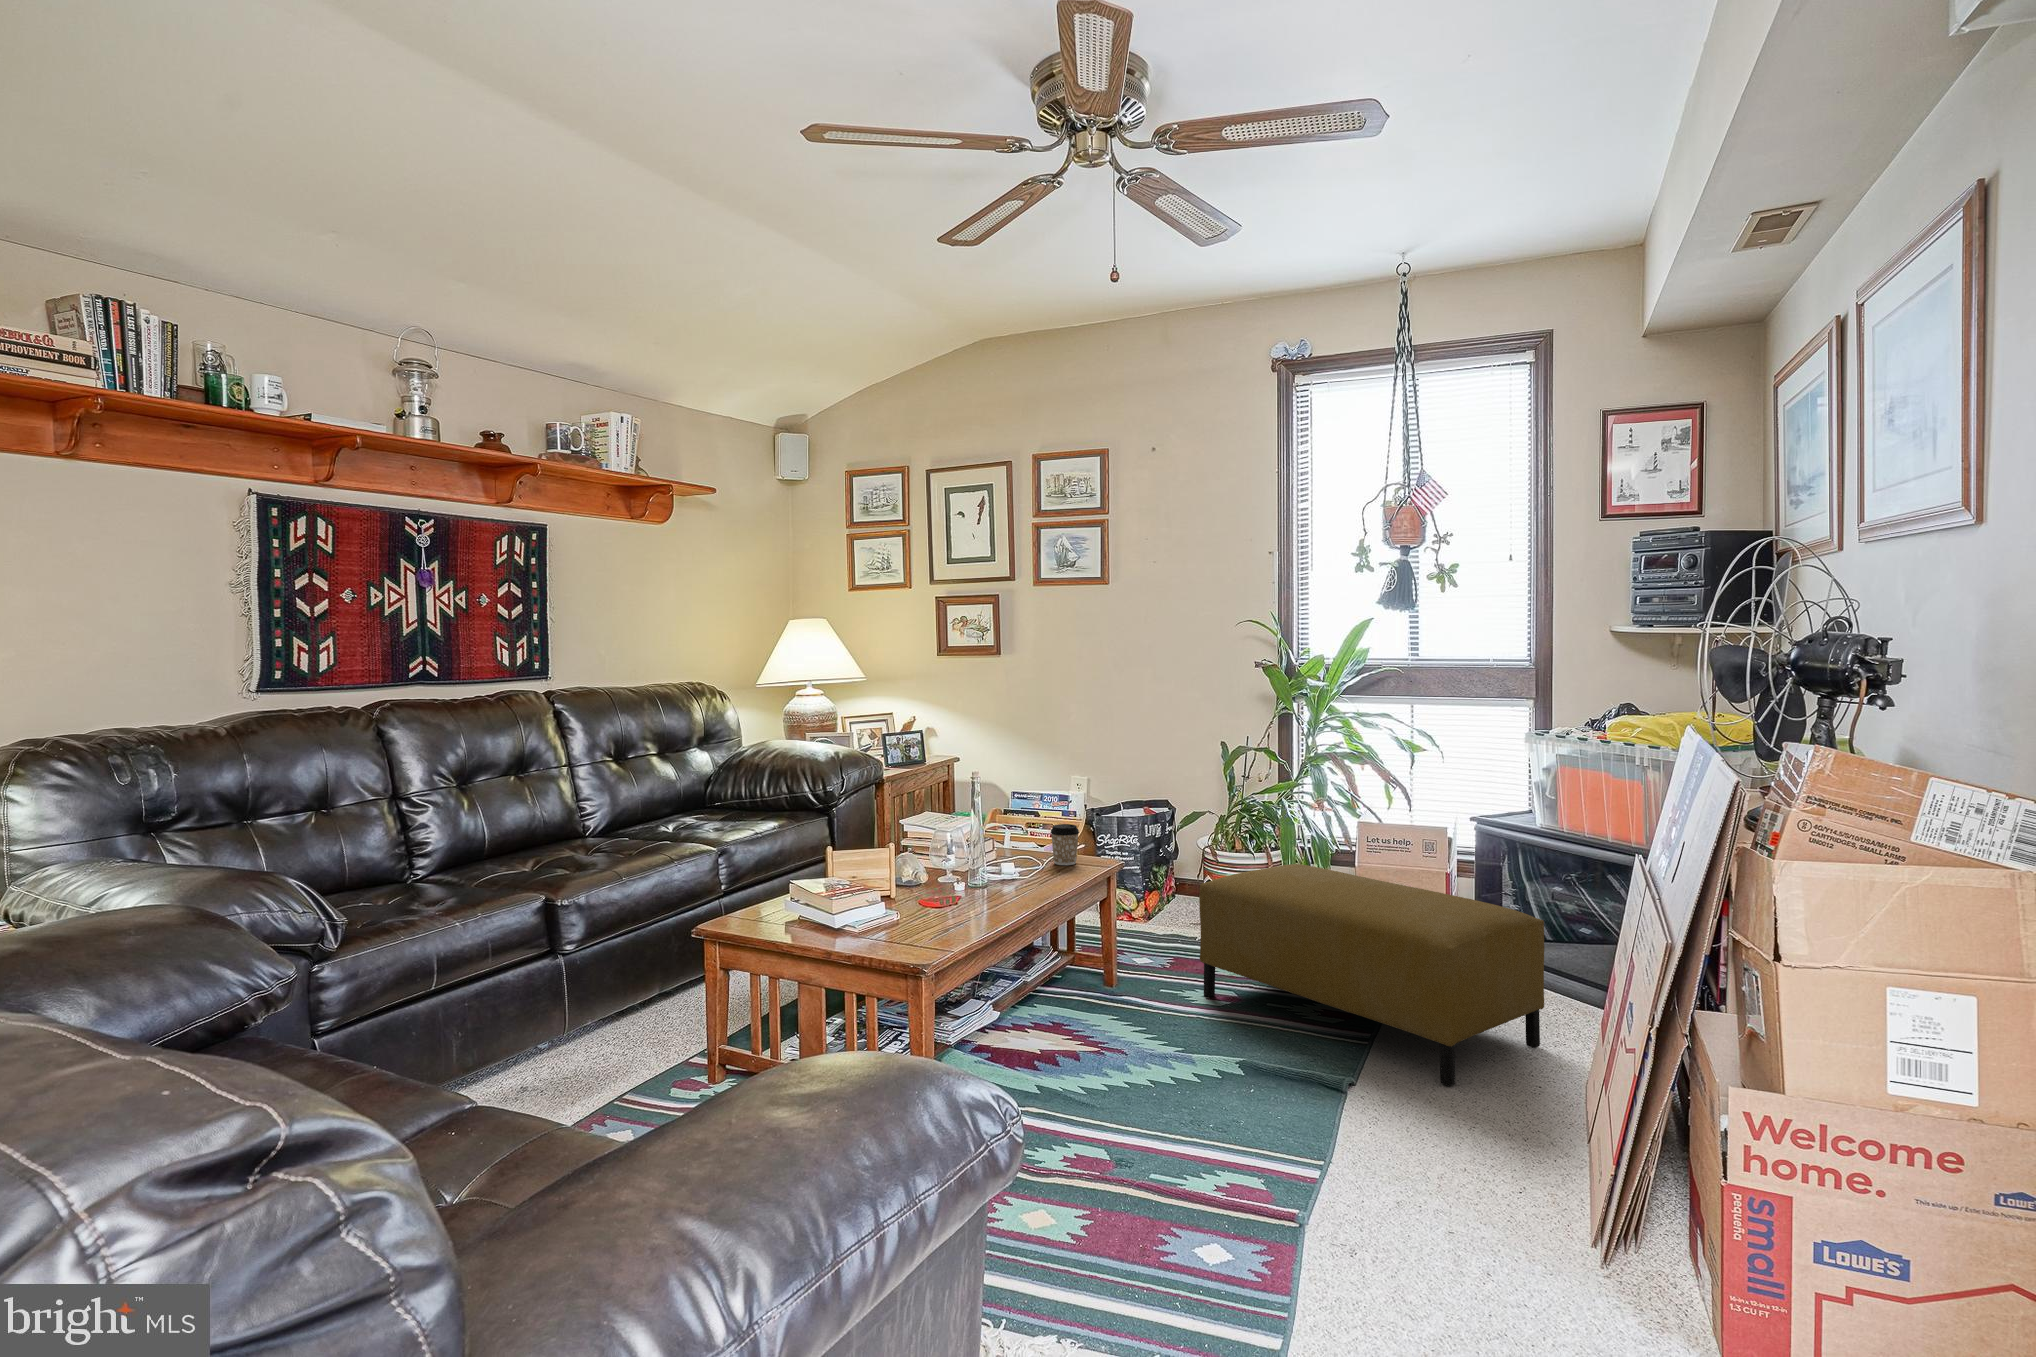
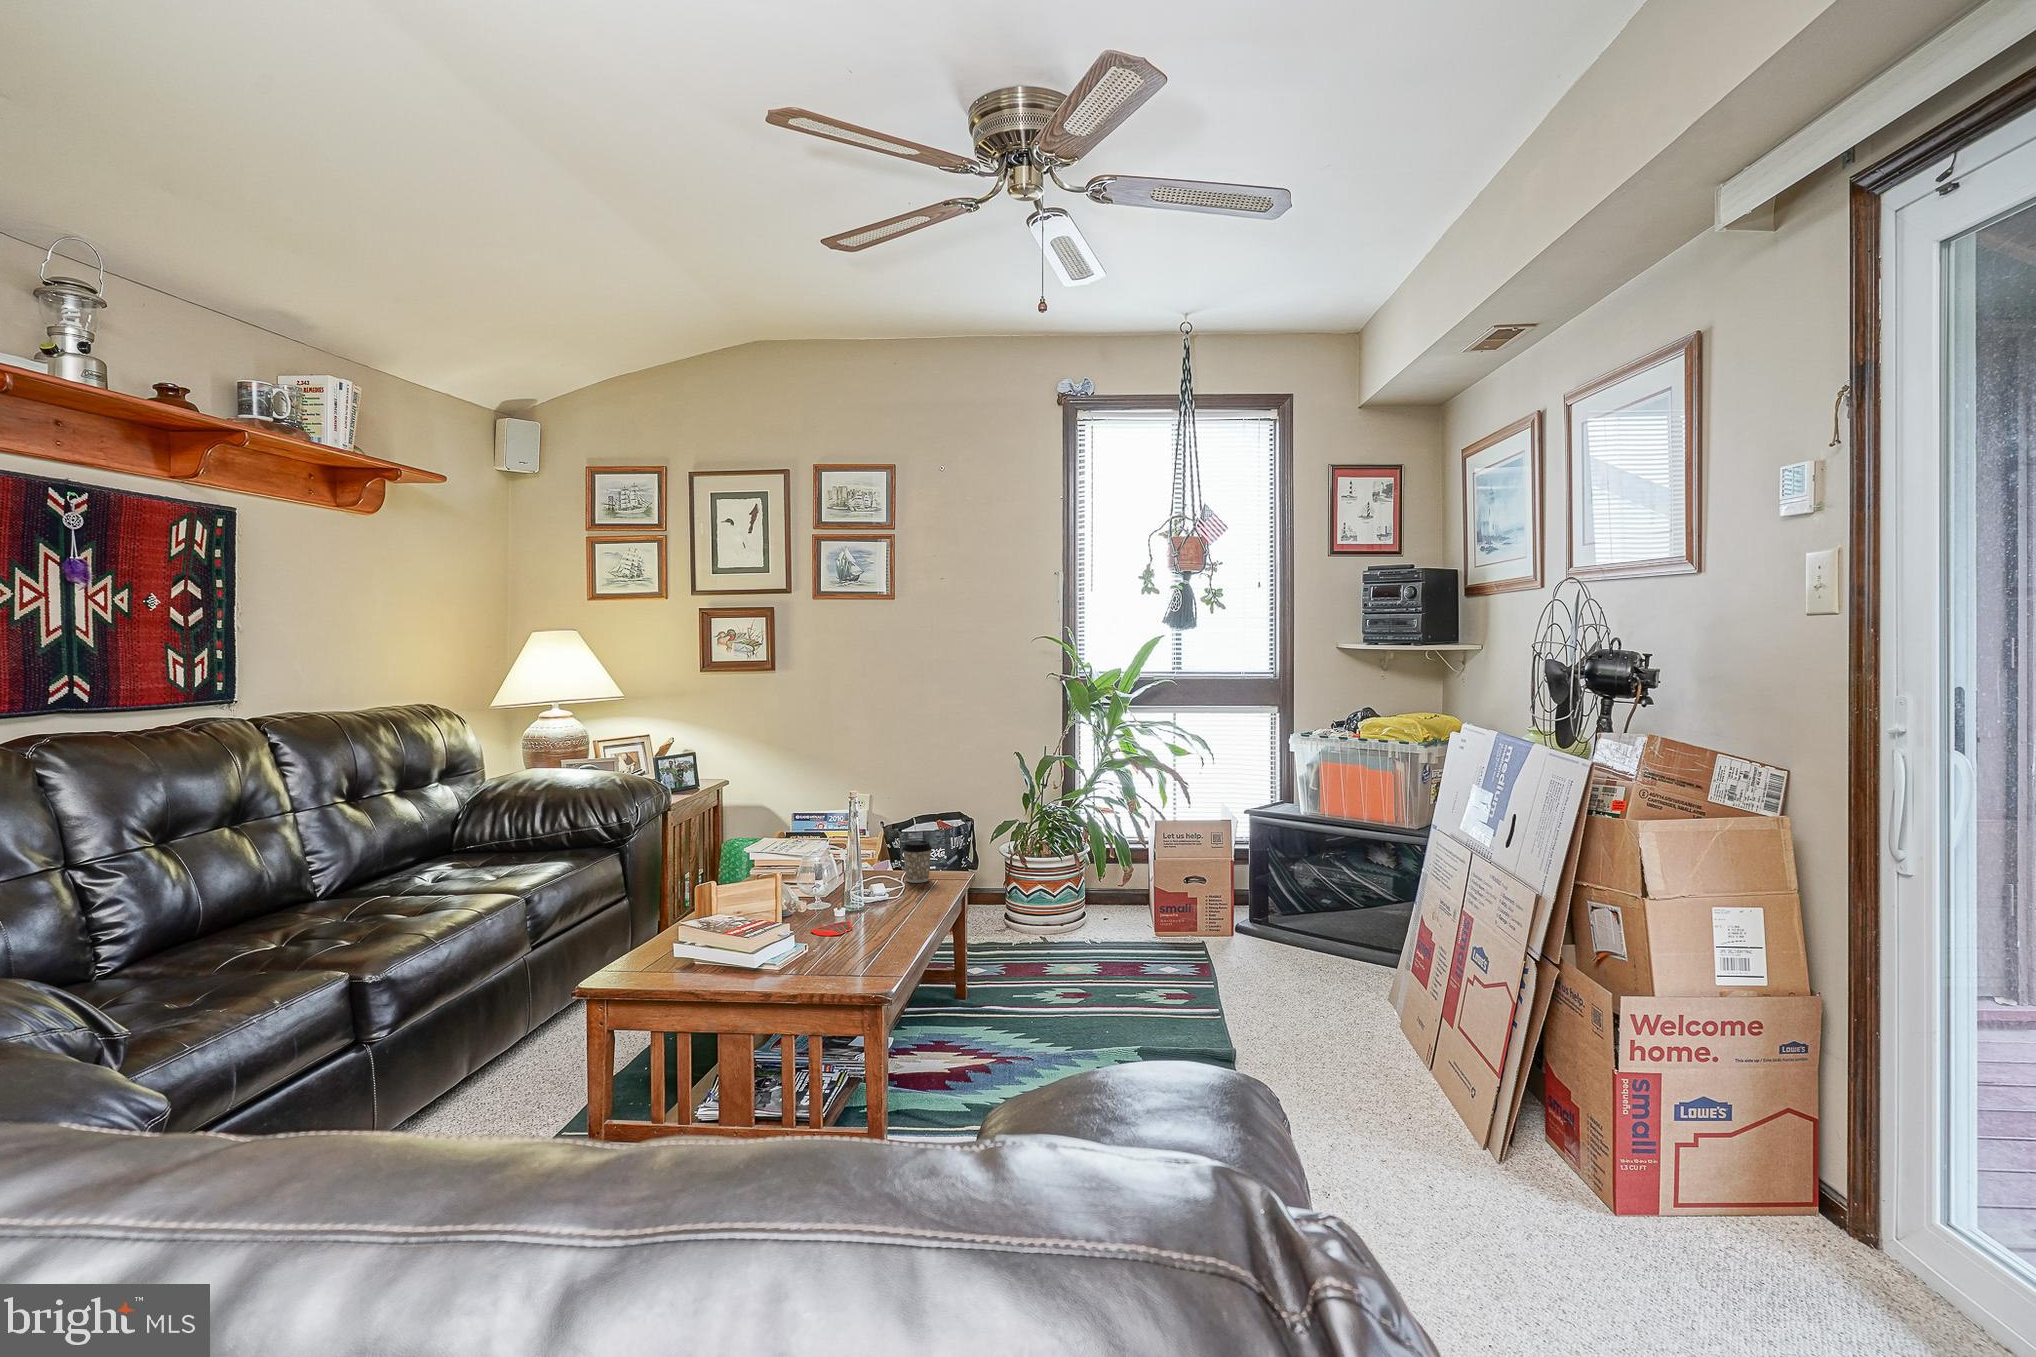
ottoman: present [1199,864,1544,1086] -> none [1051,865,1361,1054]

